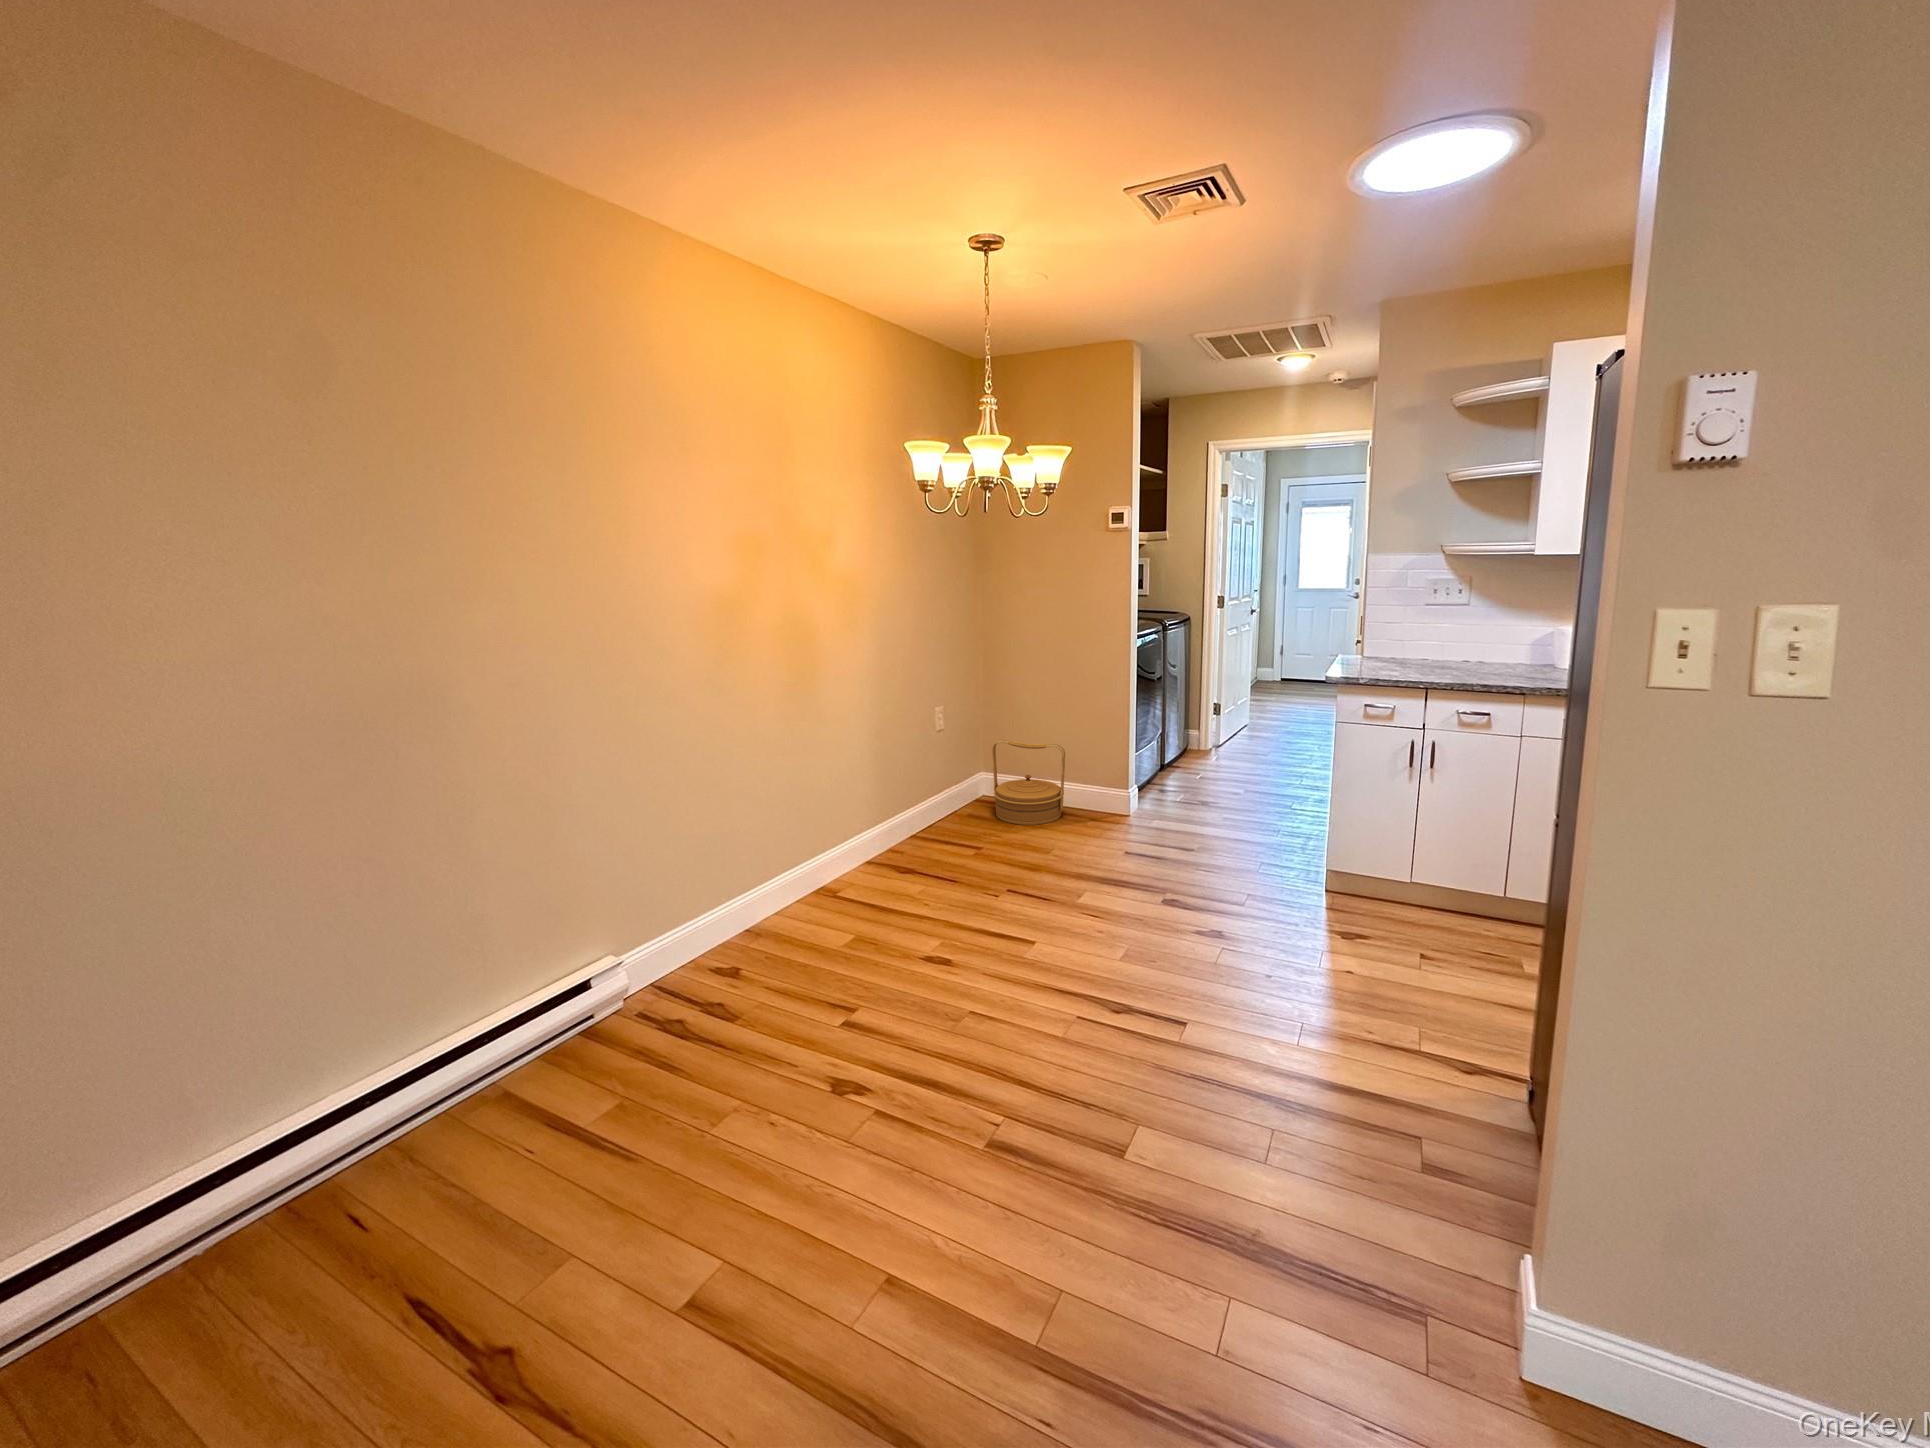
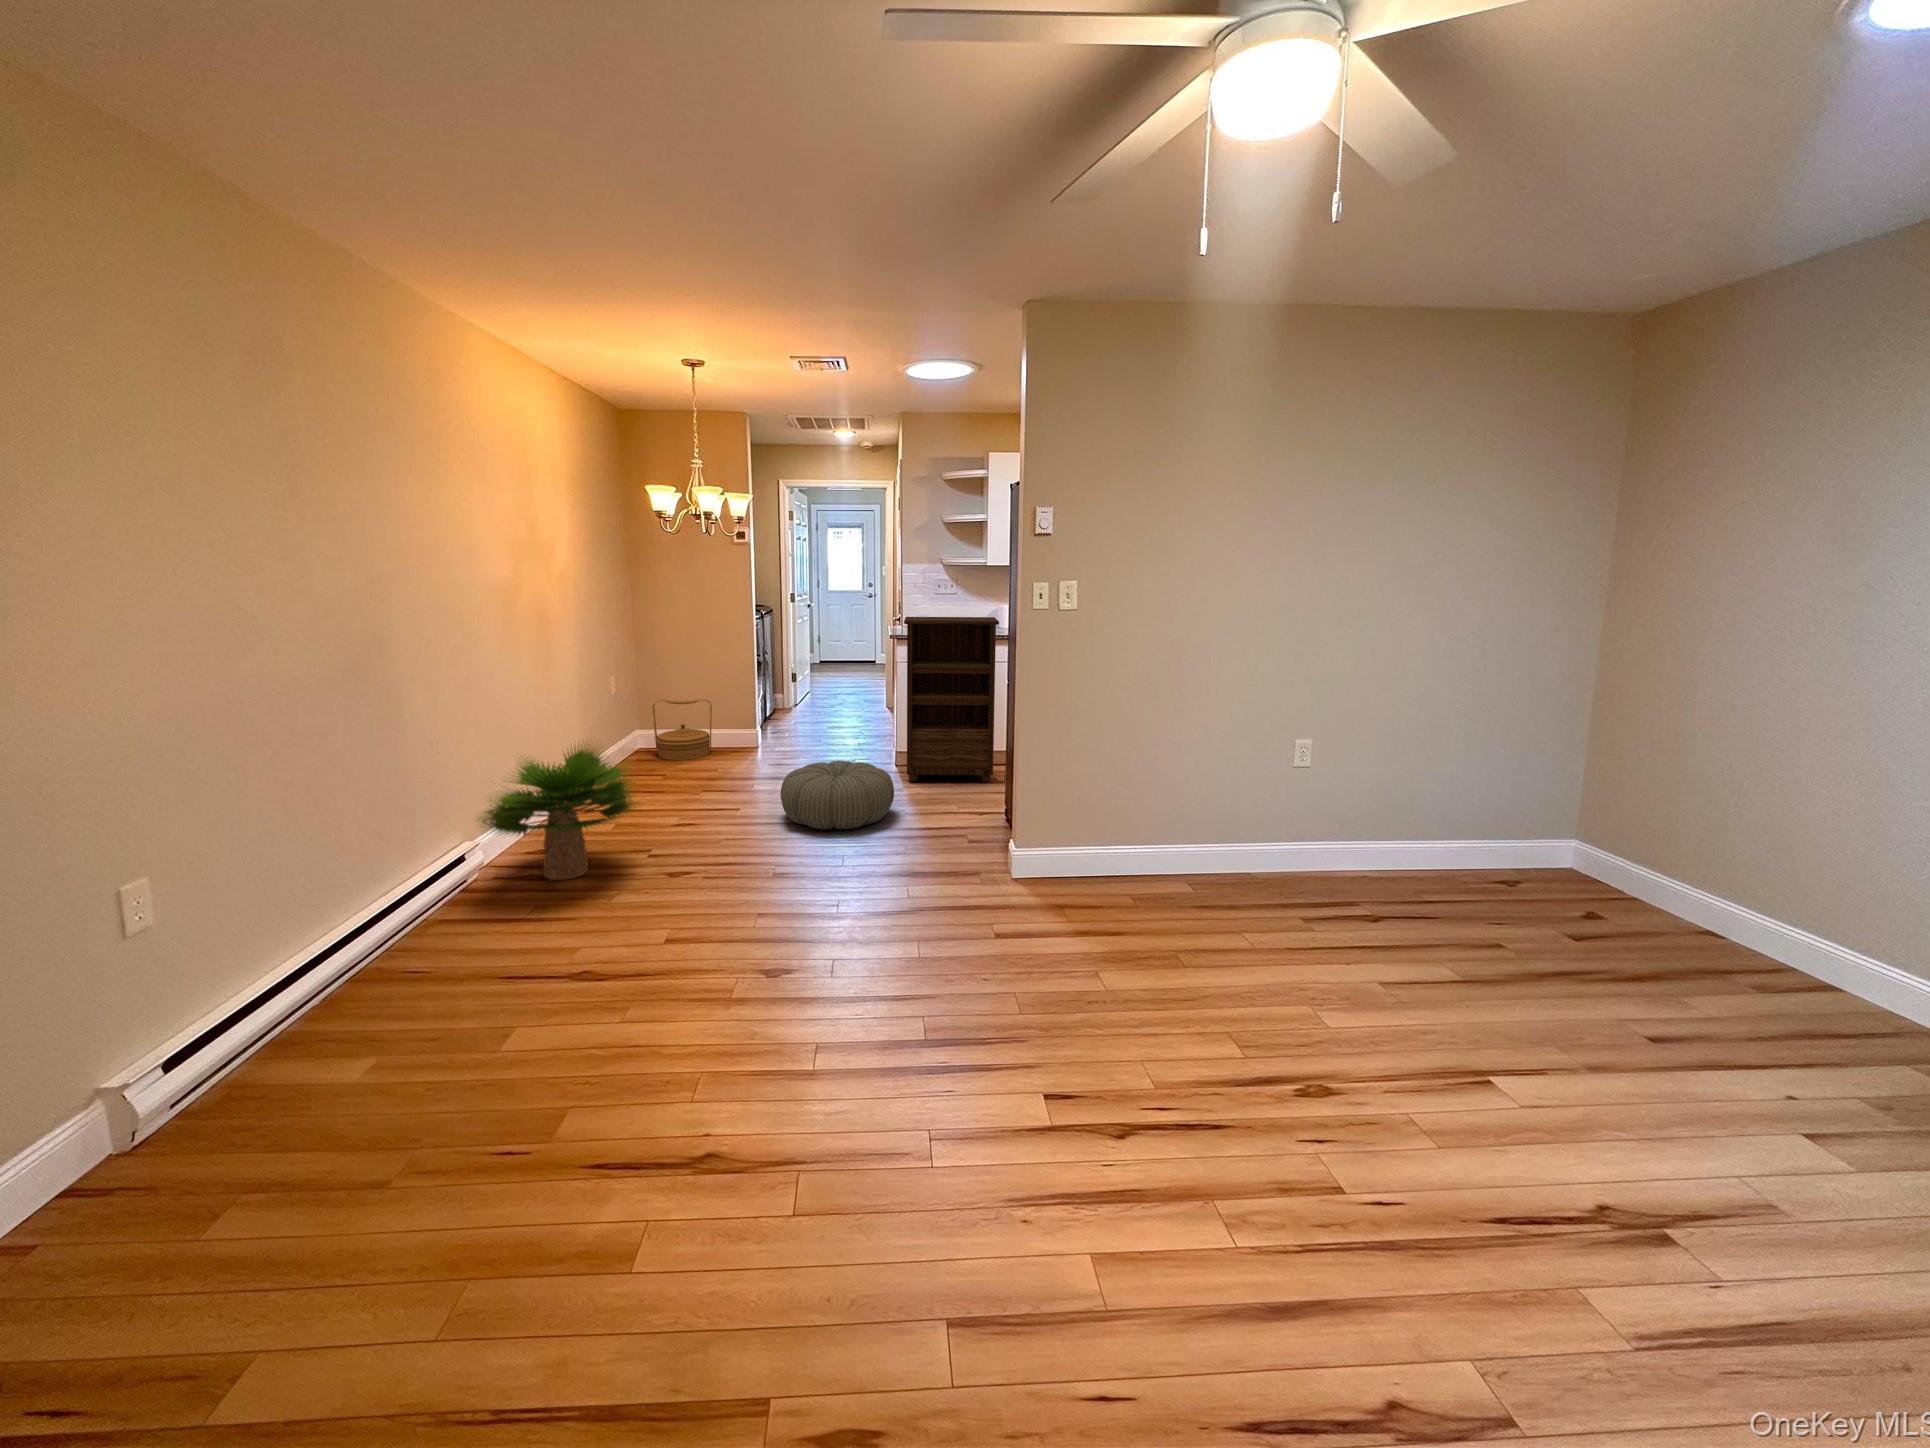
bookshelf: none [1332,647,1551,976] -> present [904,617,999,782]
potted plant: none [581,827,836,1045] -> present [478,741,636,880]
pouf: none [1072,897,1281,1051] -> present [781,761,894,830]

